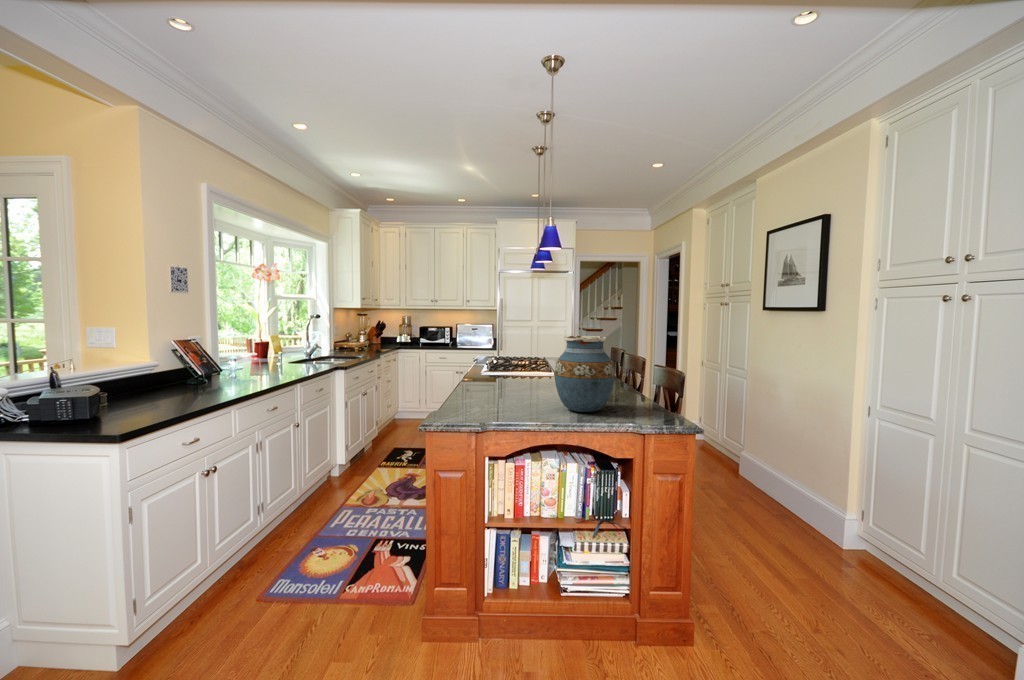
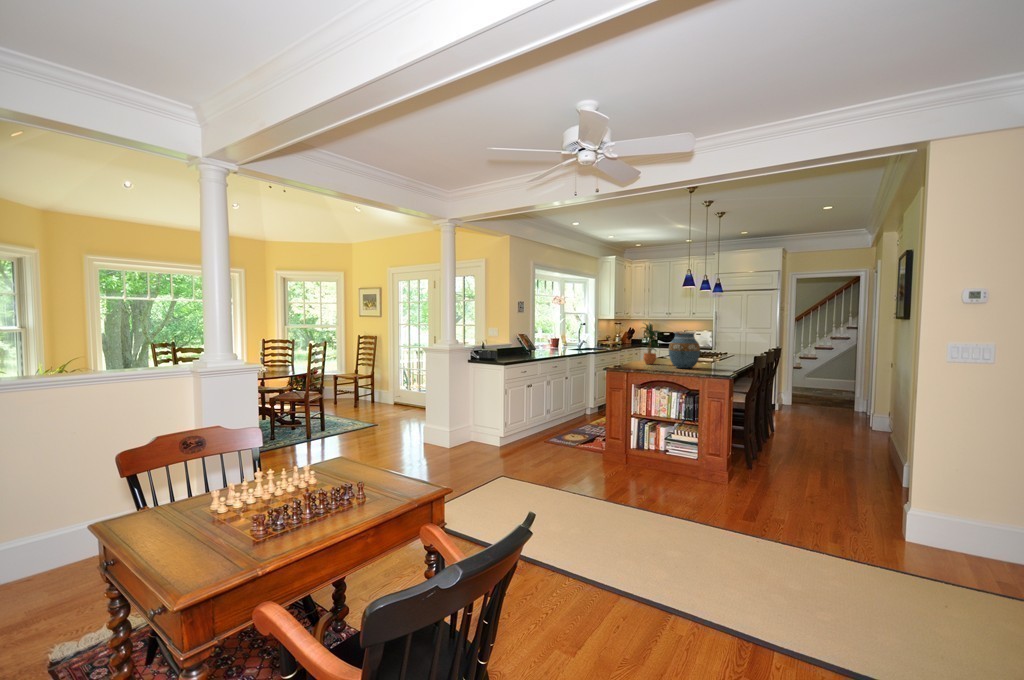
potted plant: none [478,317,527,402] -> present [642,324,661,364]

